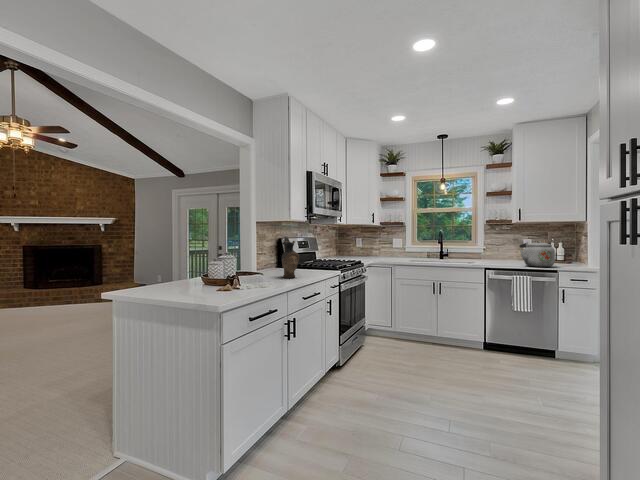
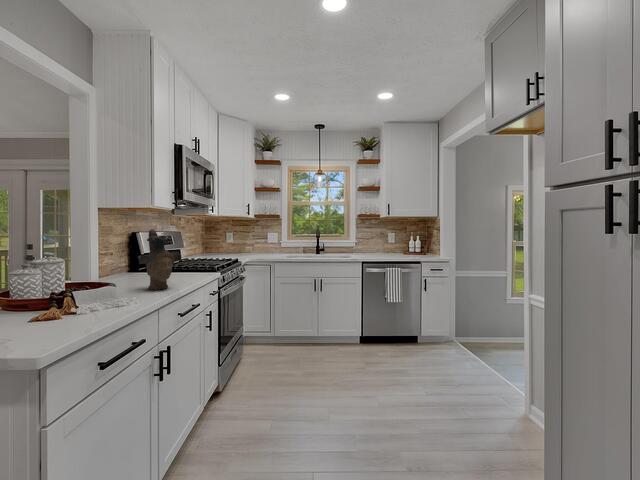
kettle: present [520,241,555,267] -> none [393,235,422,259]

